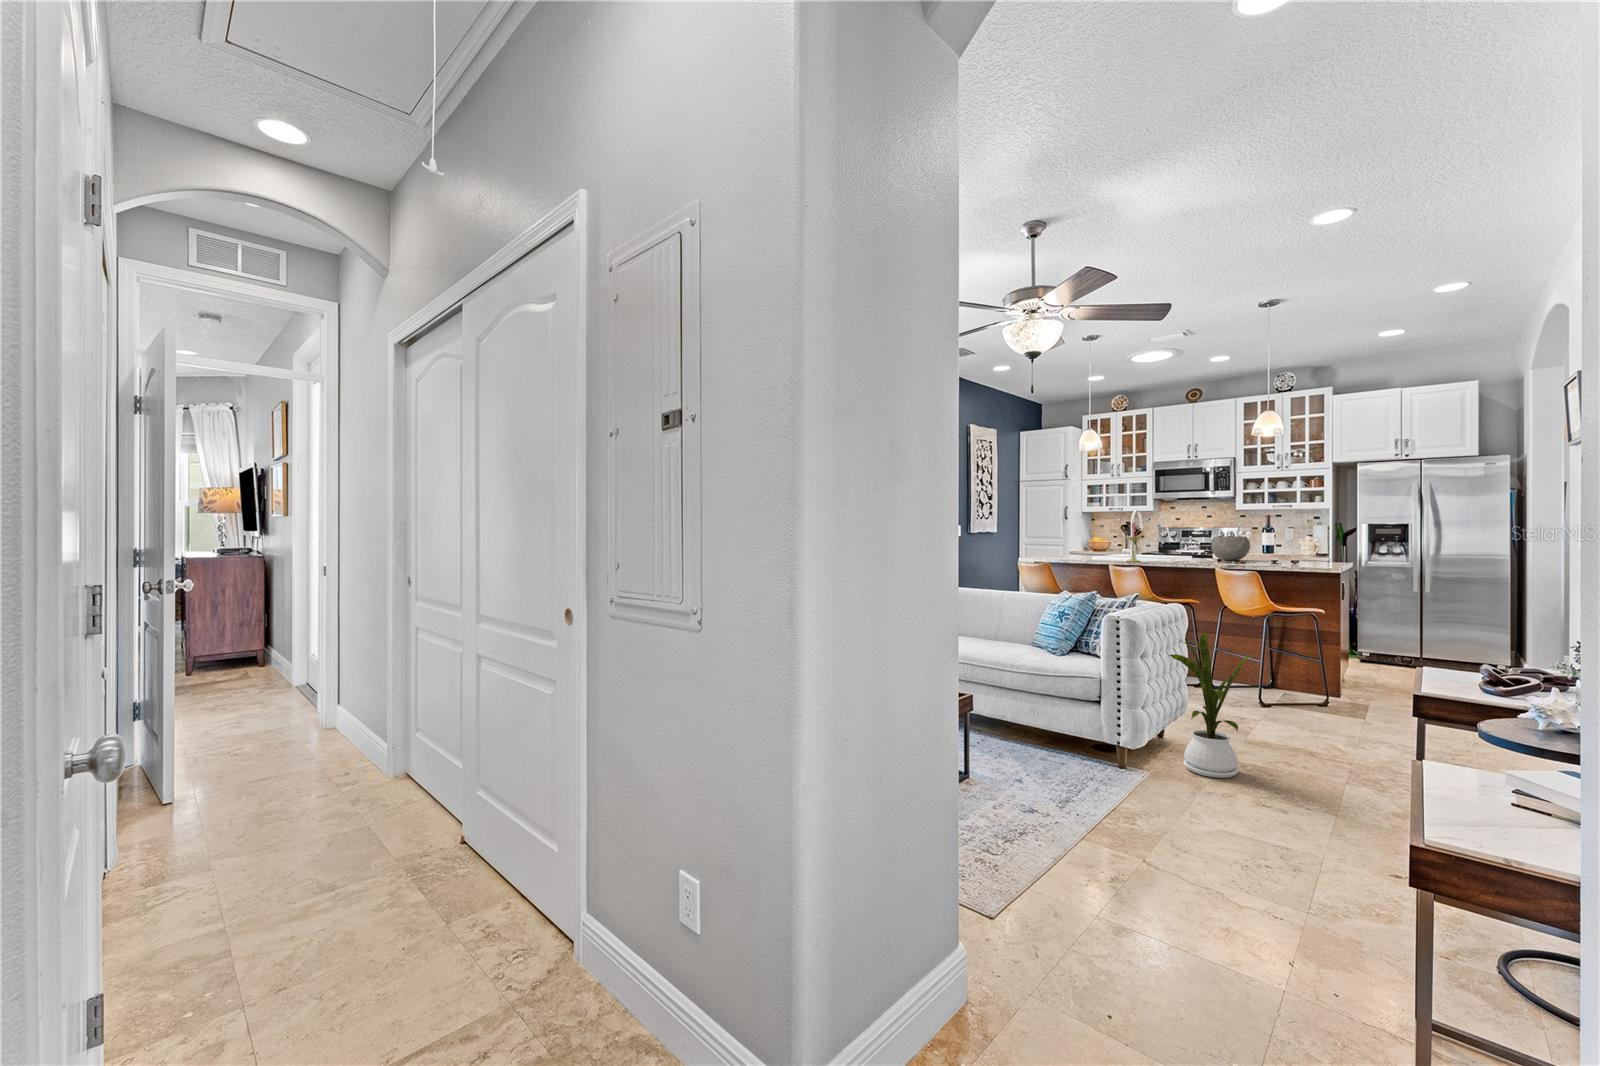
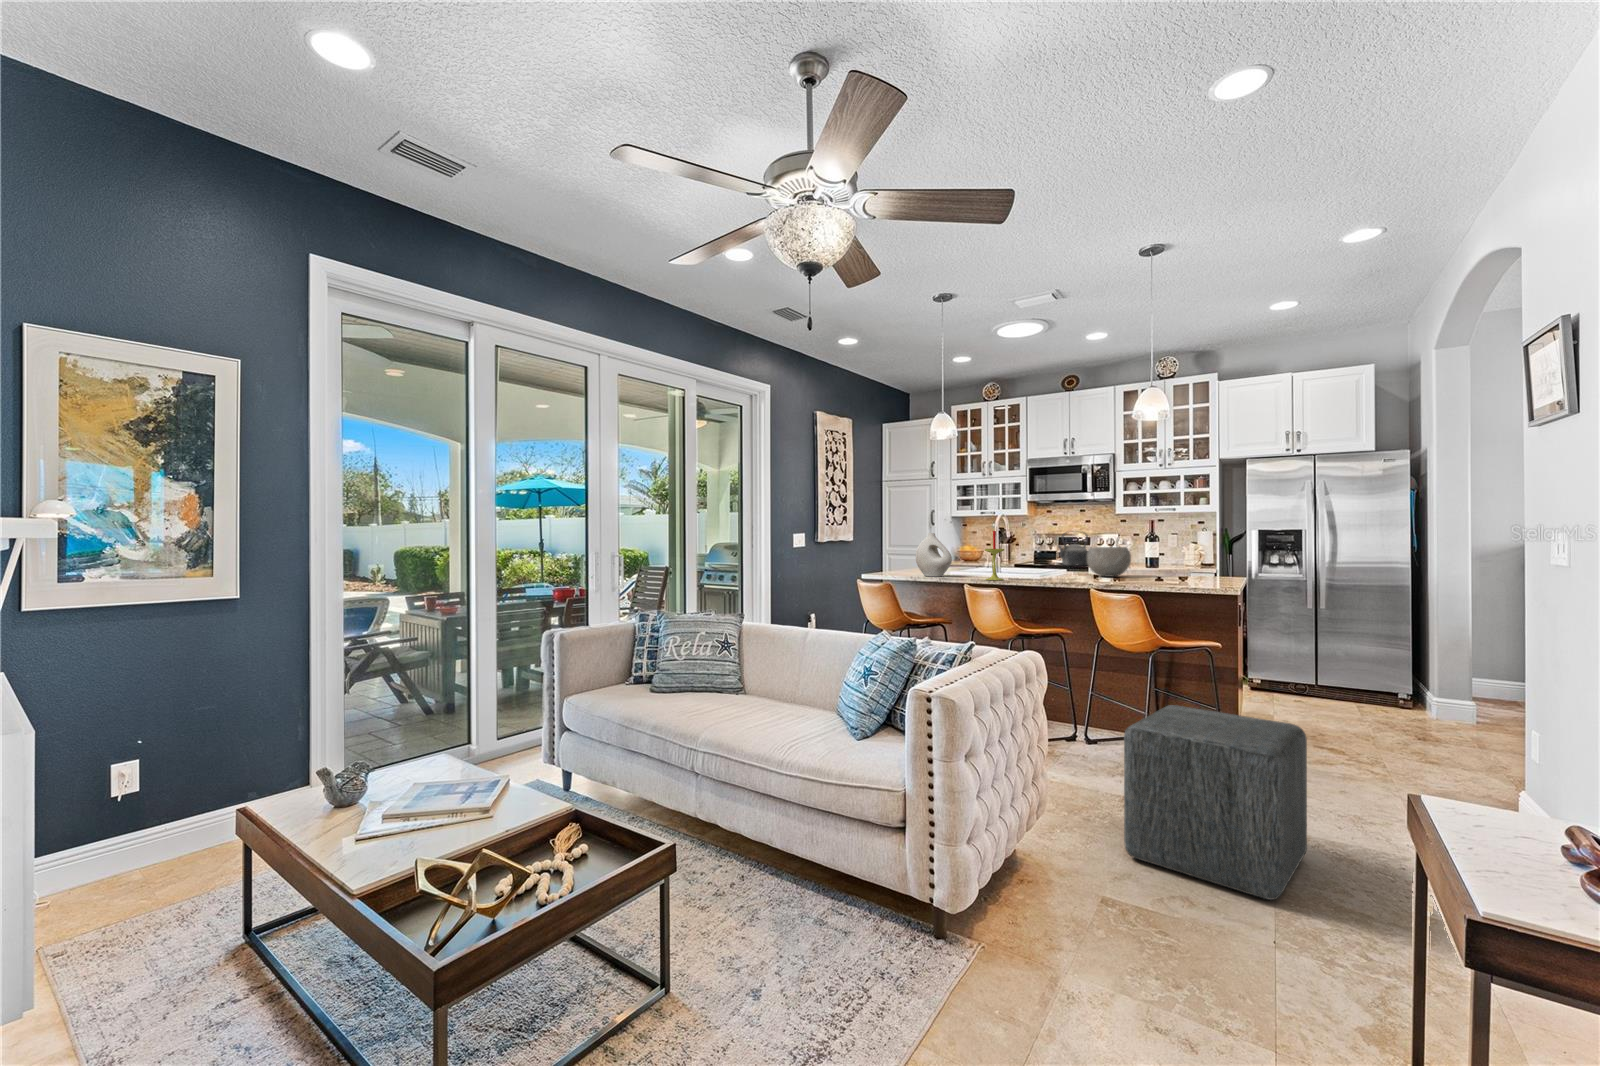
vase: none [1064,524,1096,559] -> present [916,533,952,577]
kettle: none [1182,525,1210,554] -> present [1058,533,1088,566]
house plant: present [1170,633,1251,778] -> none [1007,714,1134,945]
ottoman: none [1245,646,1383,766] -> present [1124,705,1307,900]

